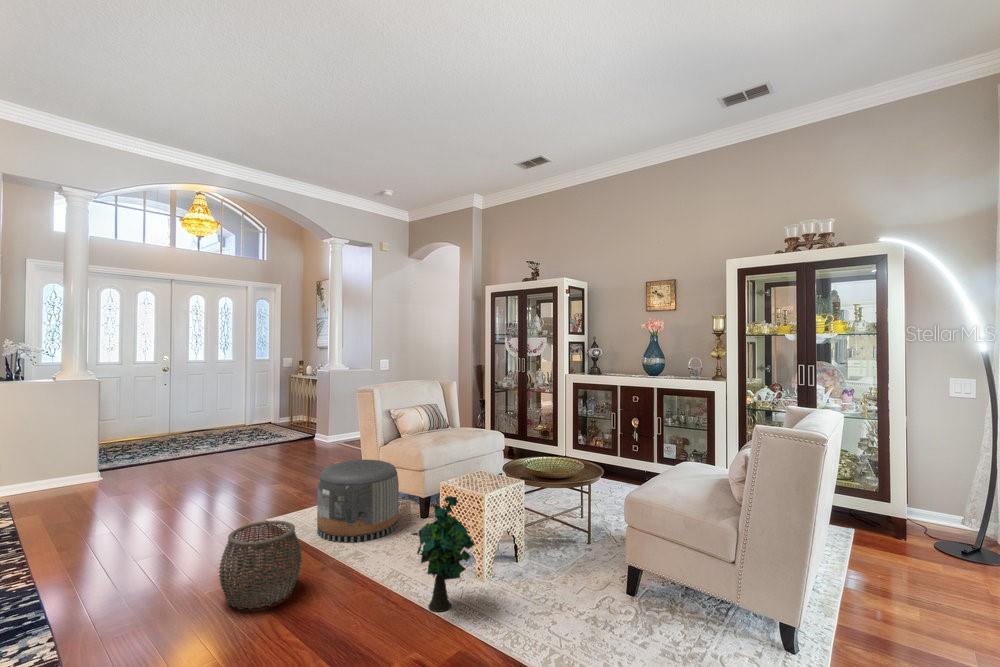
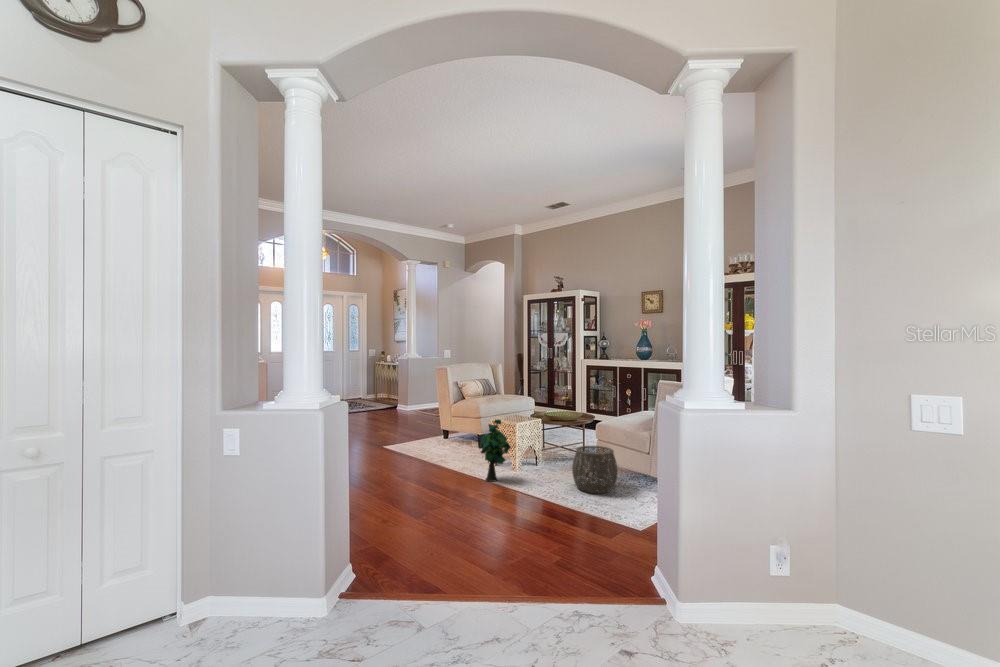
pouf: present [317,460,399,542] -> none [415,410,465,457]
woven basket: present [219,521,302,609] -> present [572,446,618,493]

